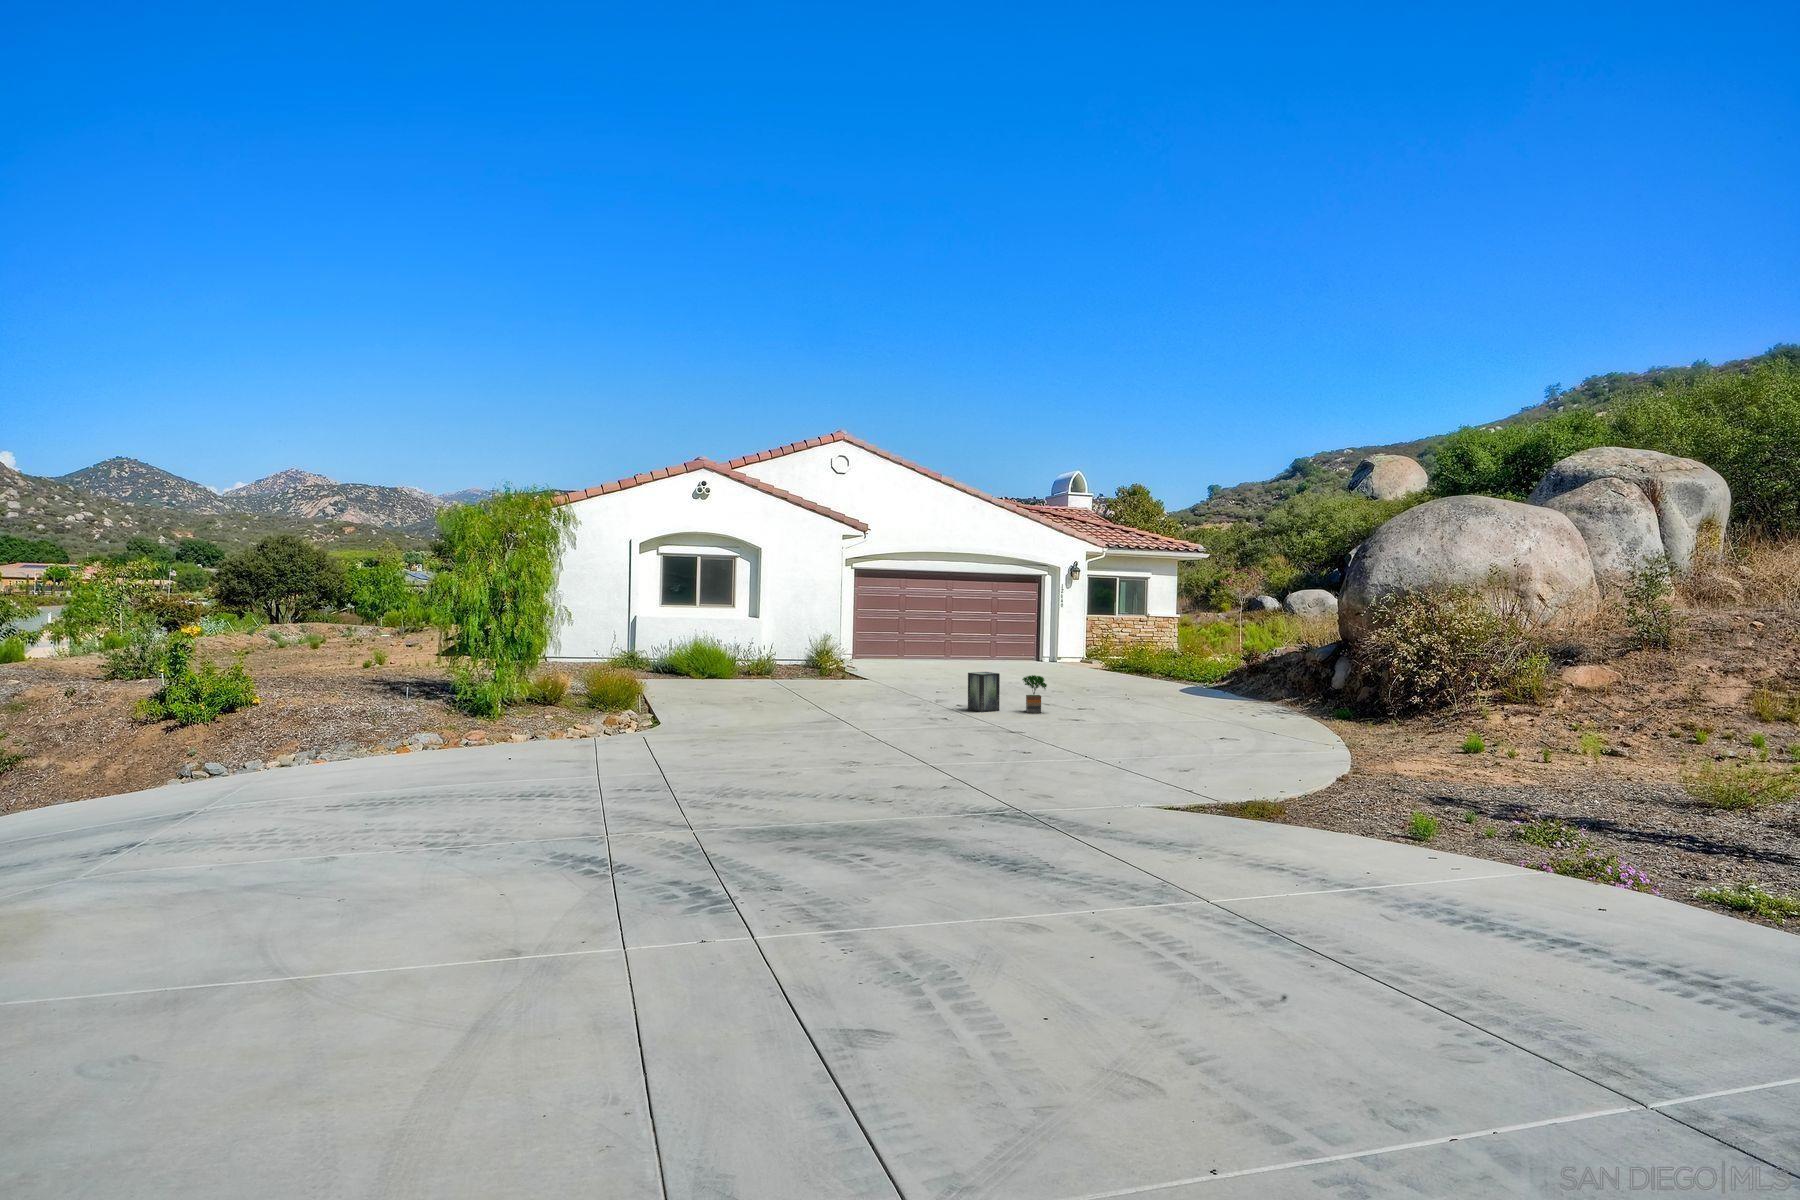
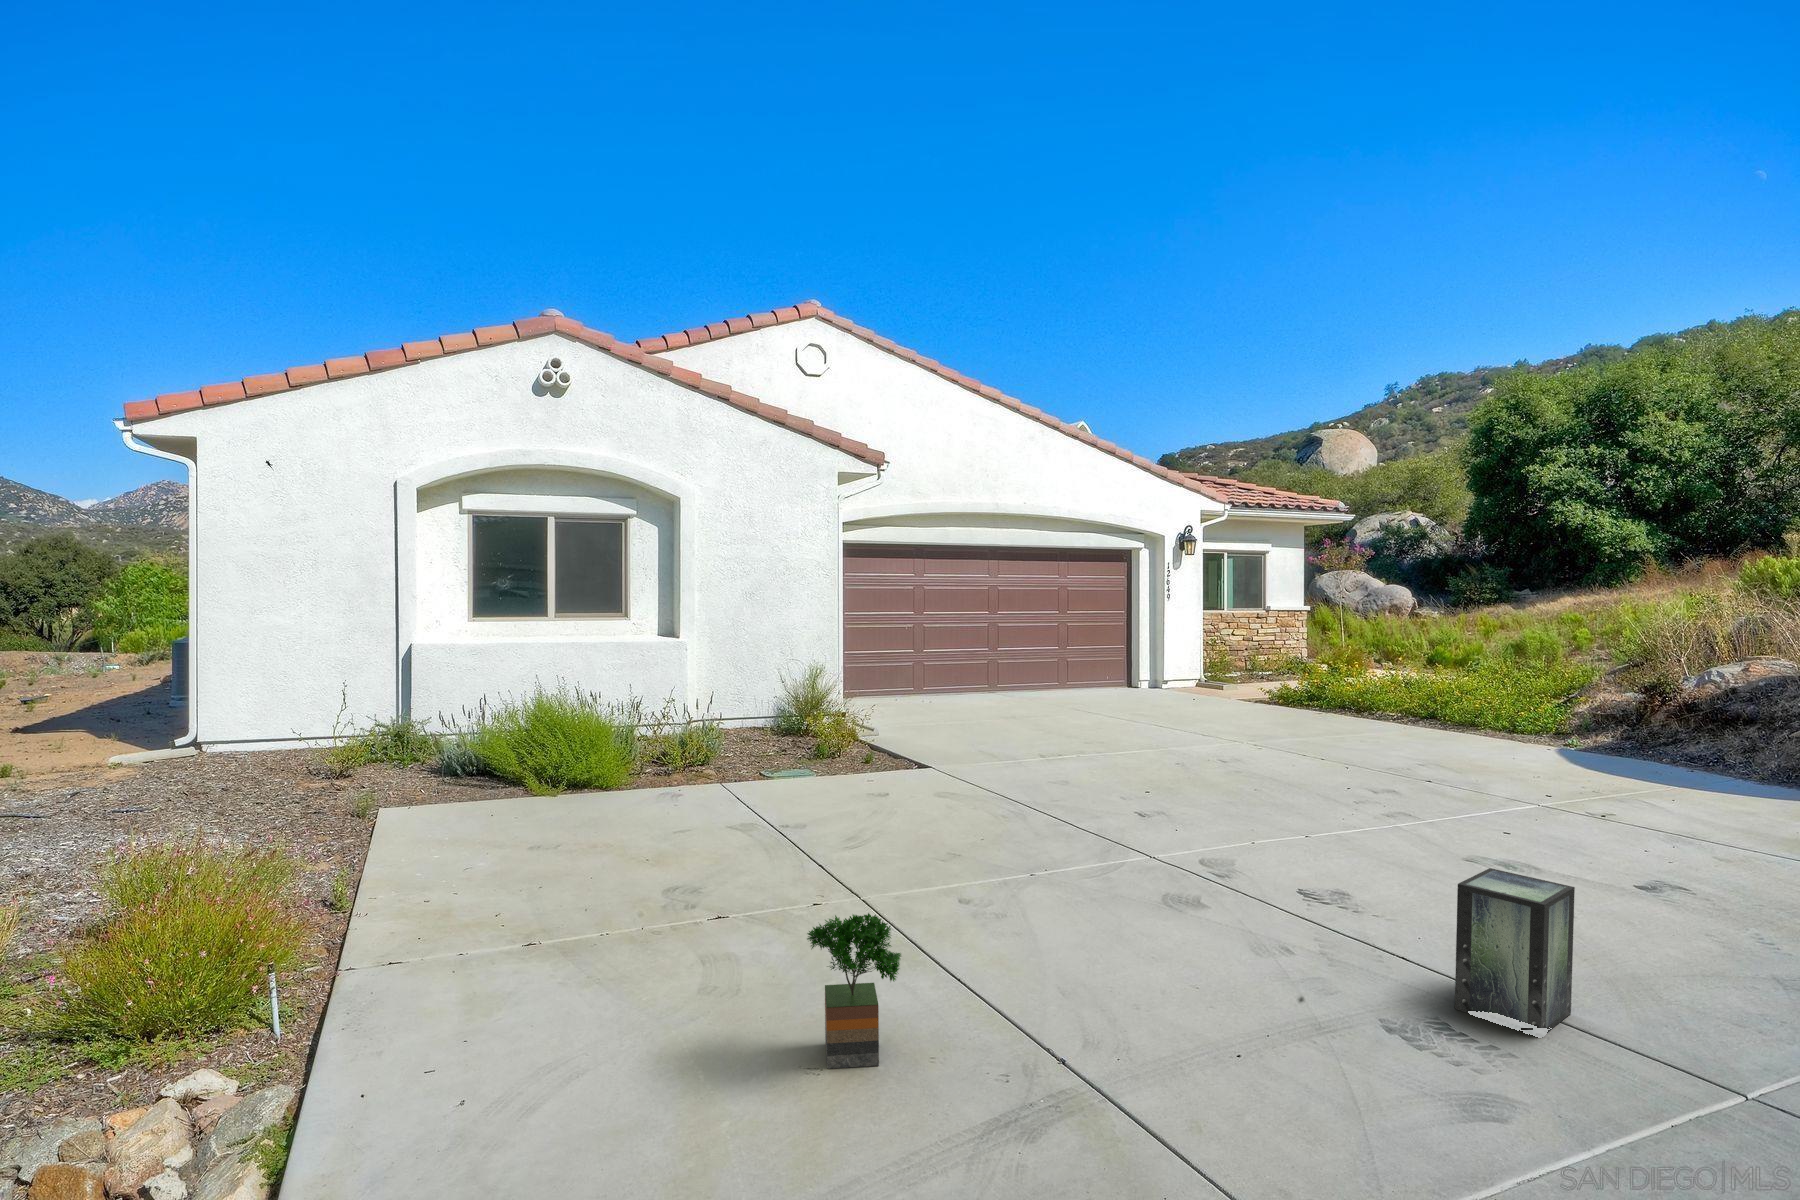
potted tree: present [1022,675,1047,713] -> present [807,913,901,1069]

